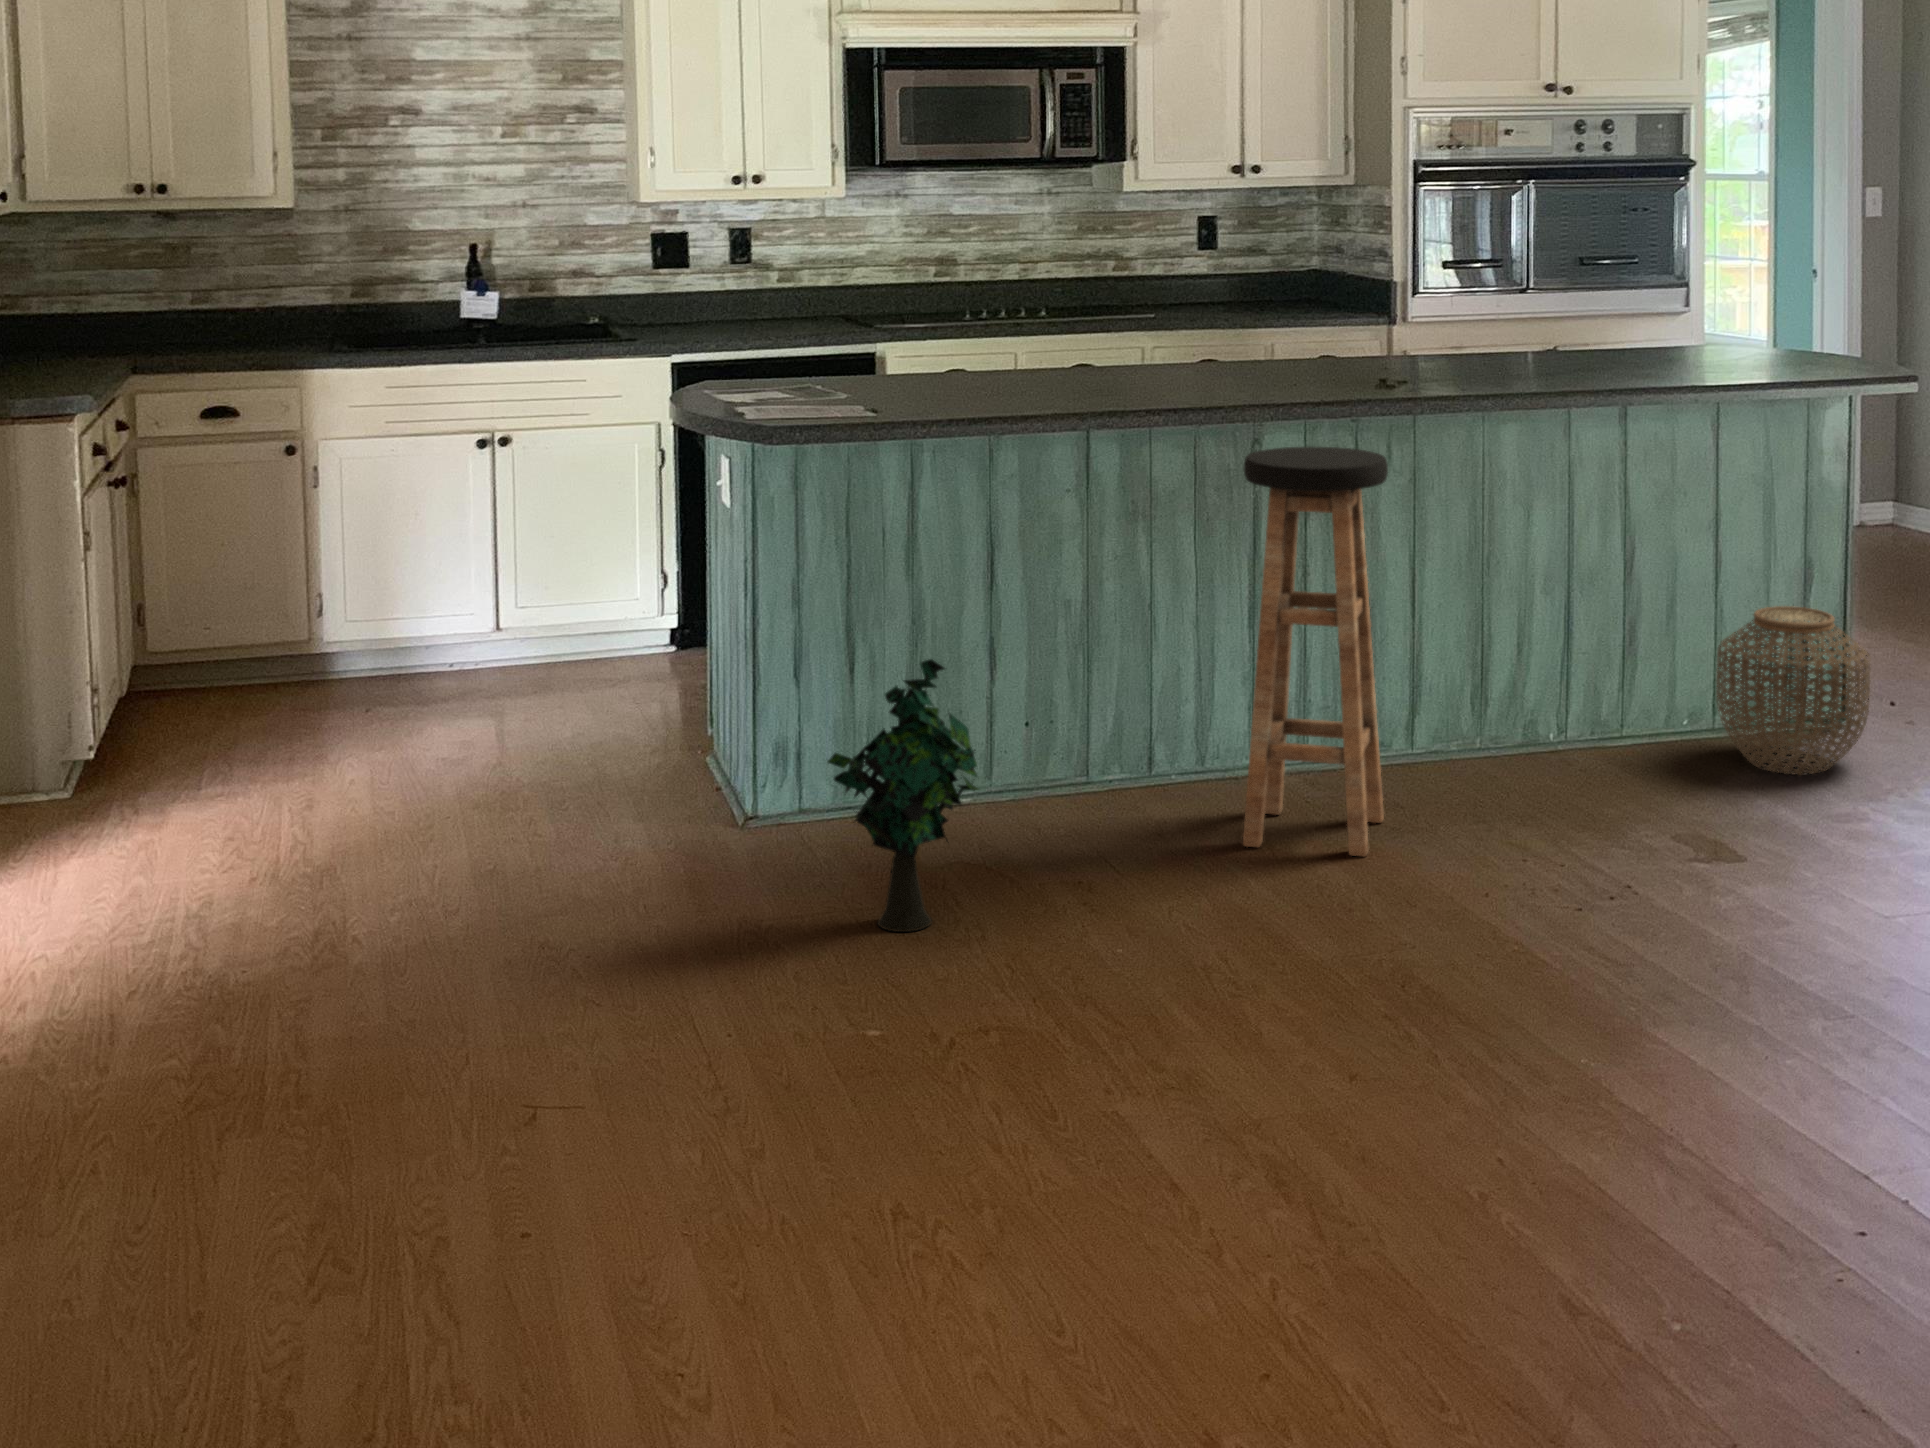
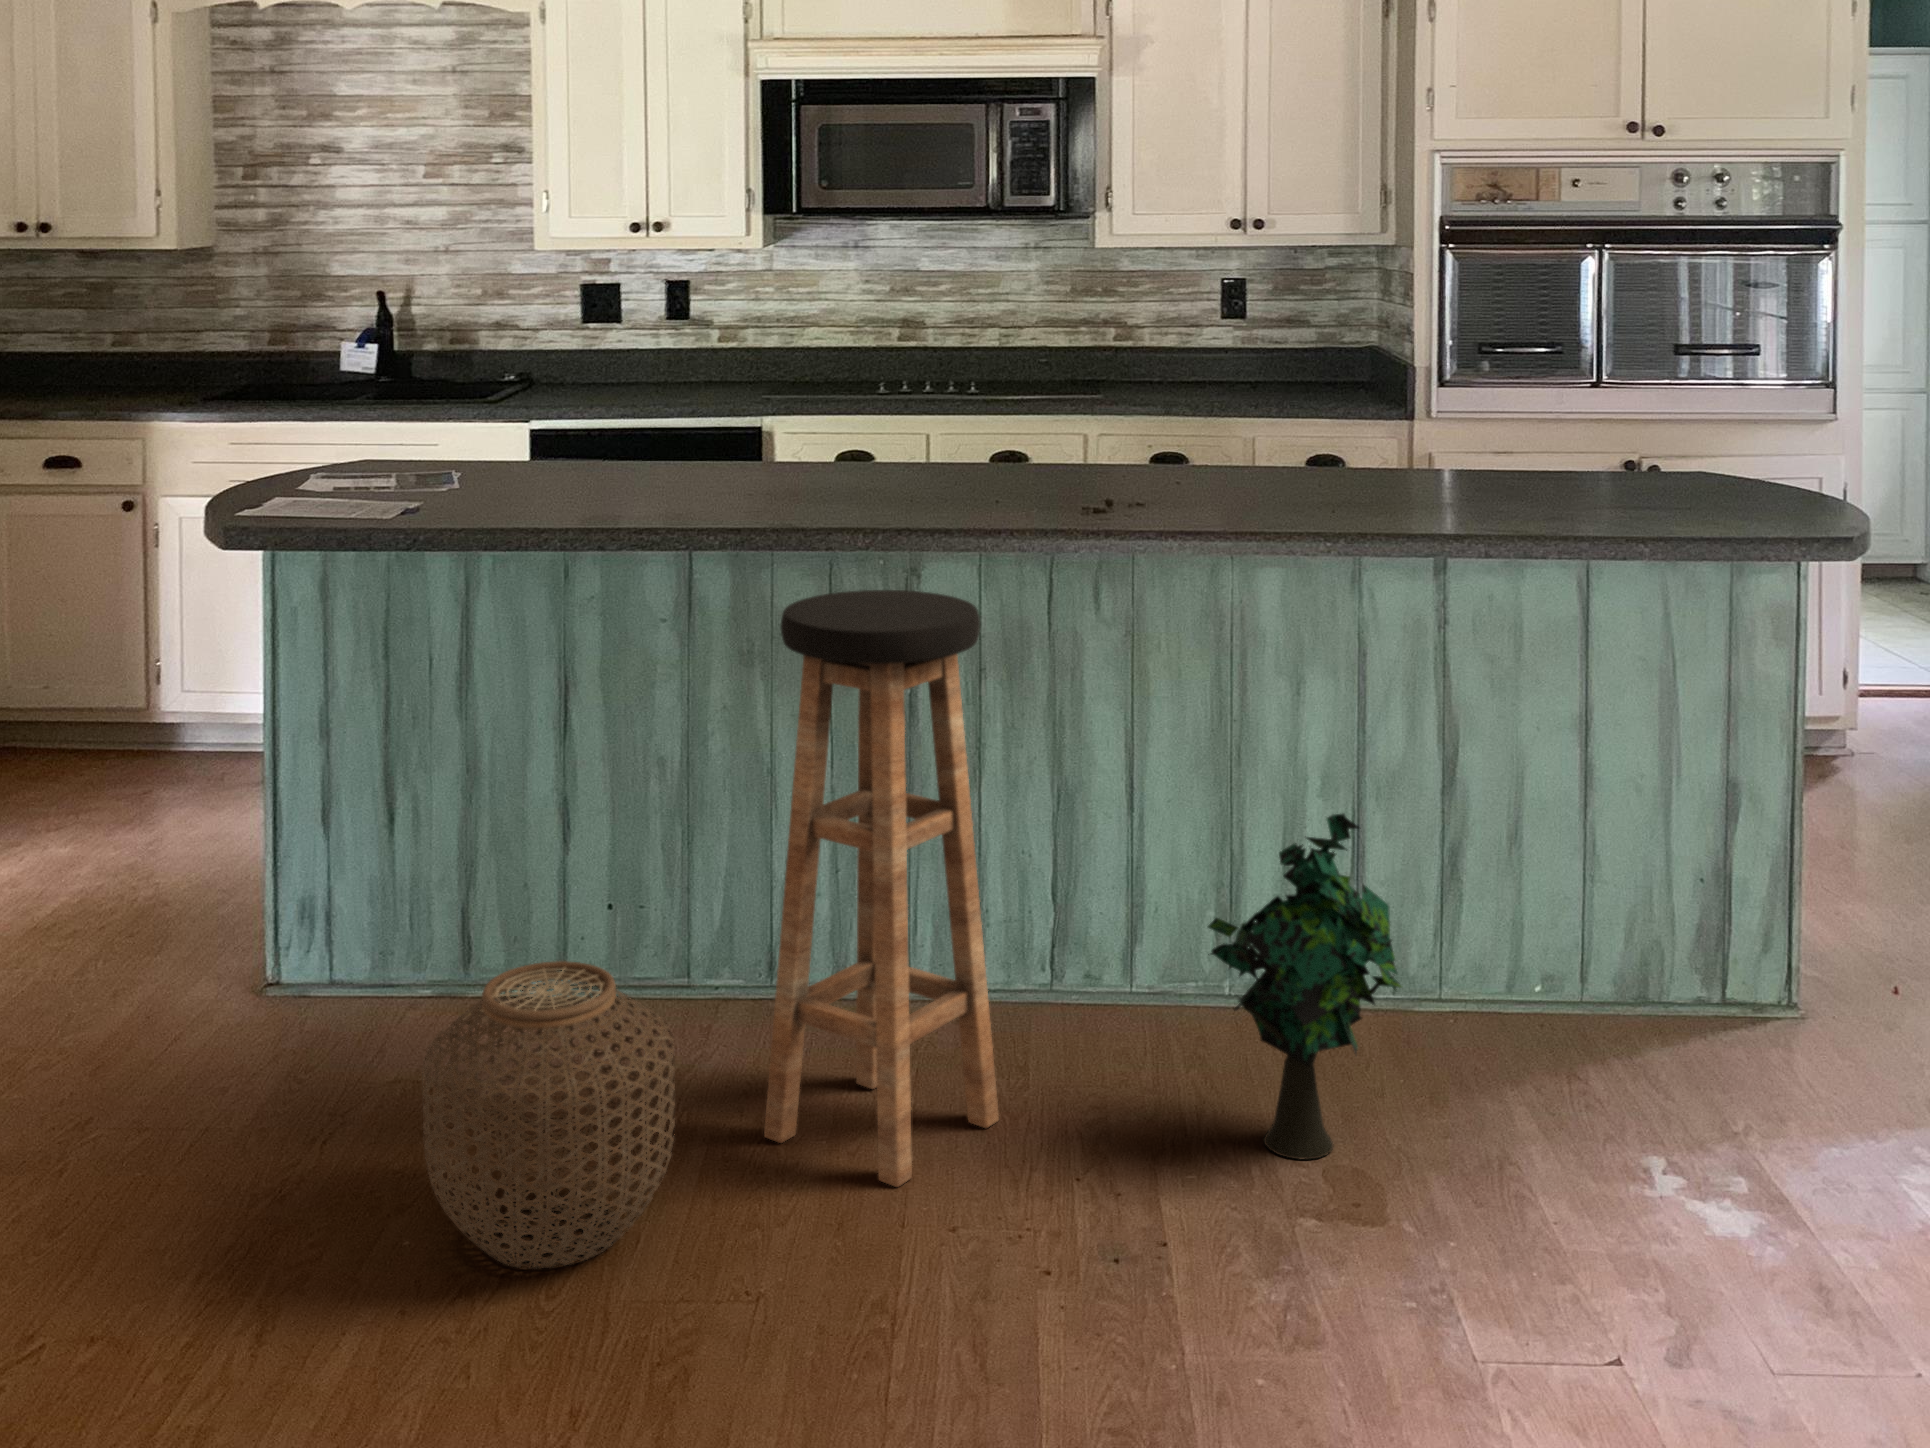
woven basket: present [1716,606,1871,774] -> present [423,961,675,1268]
decorative plant: present [828,659,978,932] -> present [1208,814,1401,1160]

